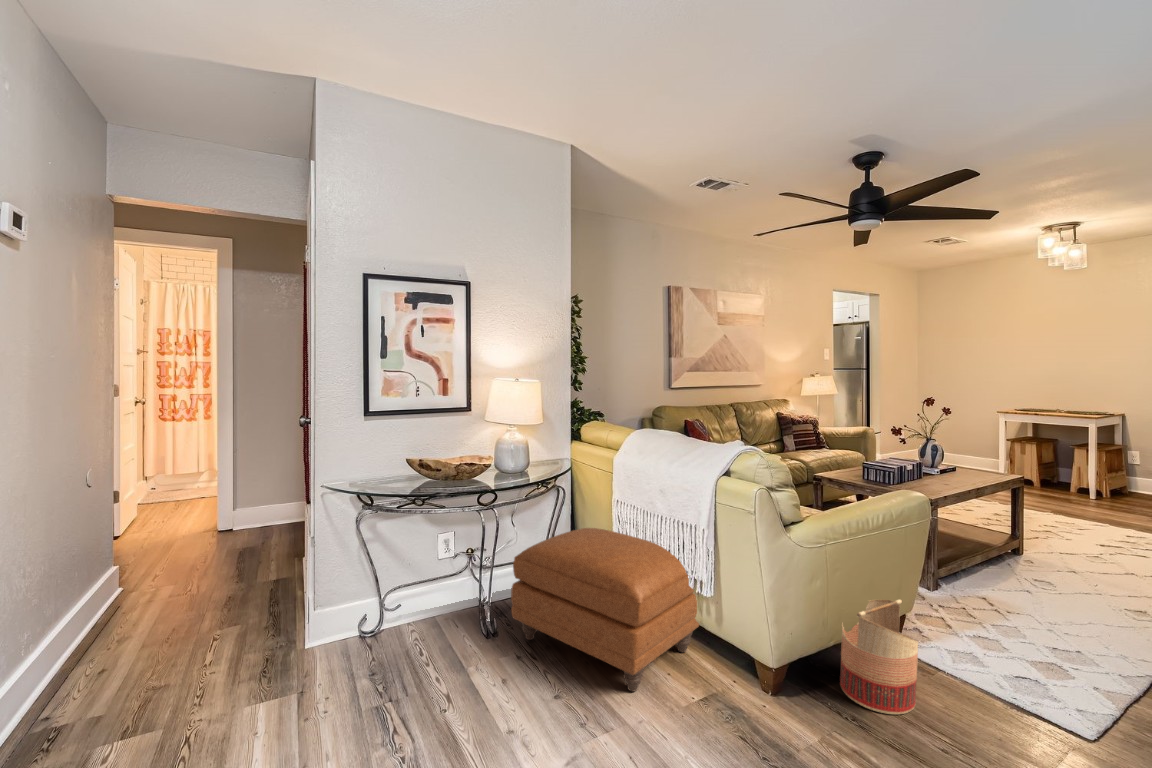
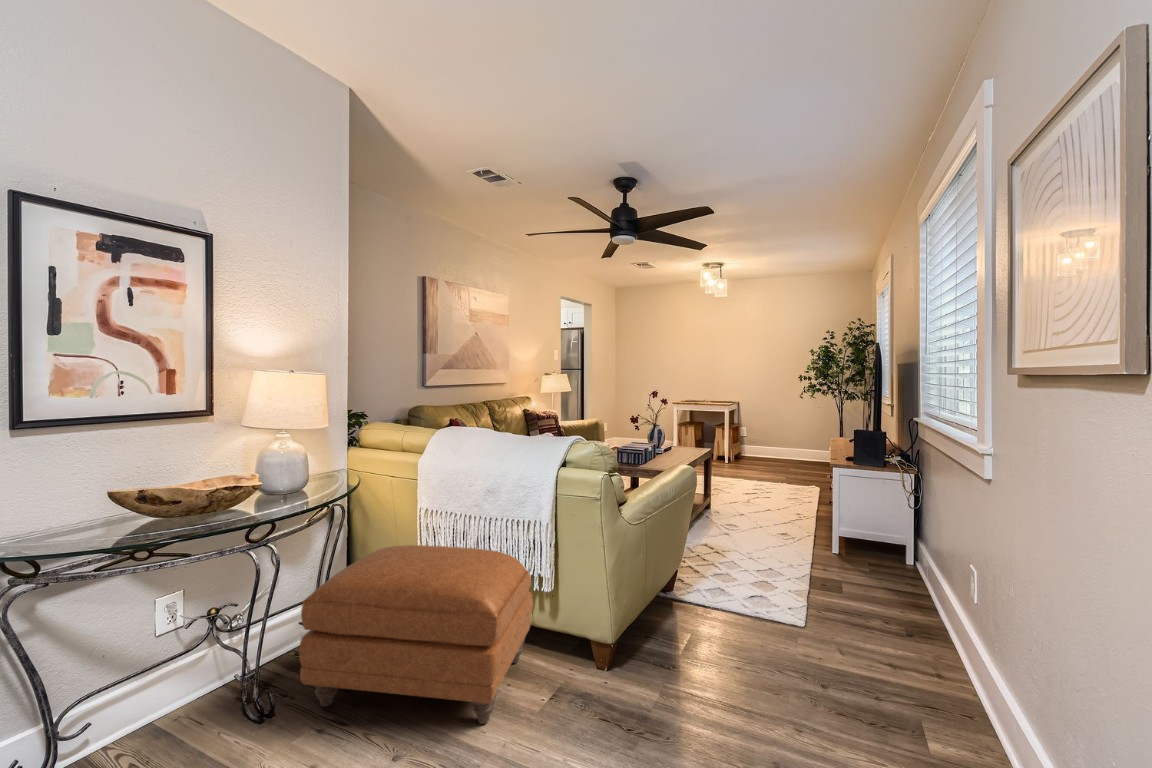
basket: present [840,599,918,714] -> none [664,557,726,662]

